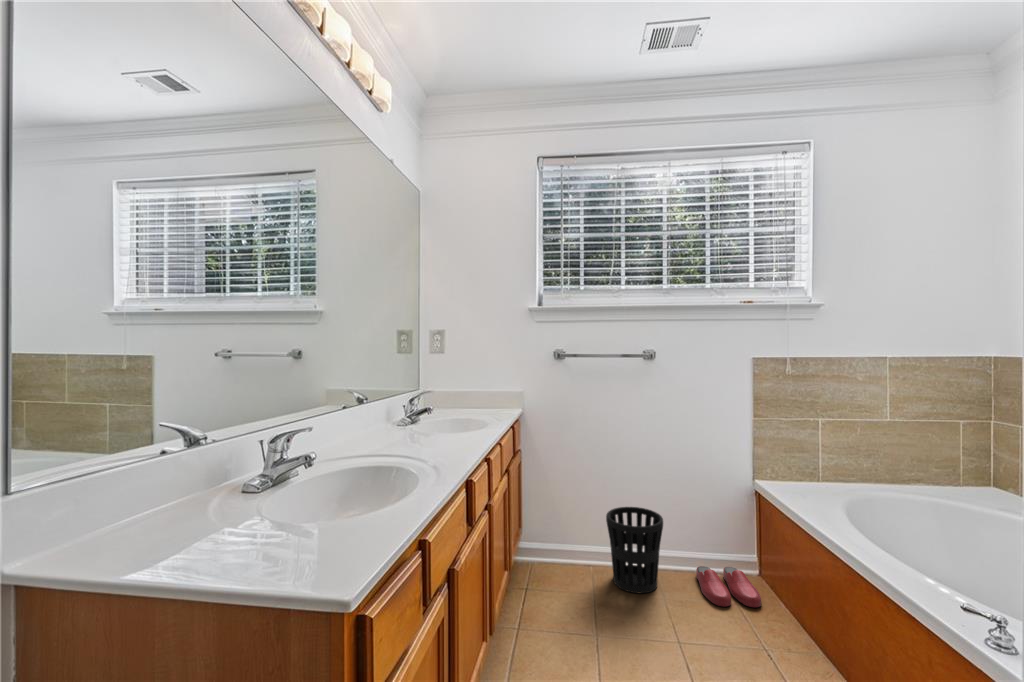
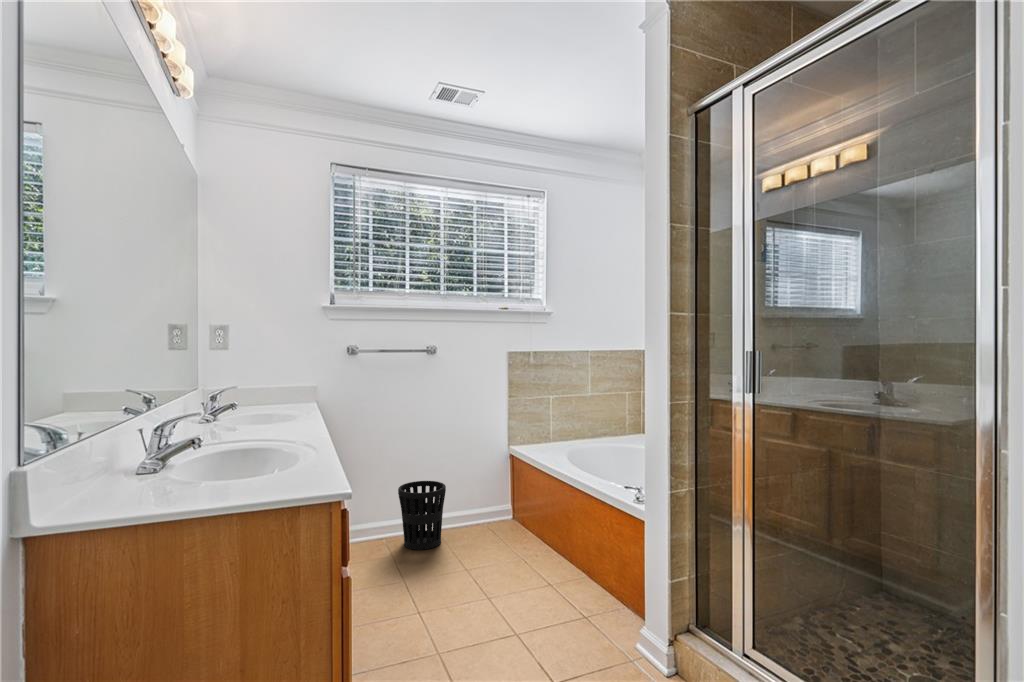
slippers: present [696,566,761,607] -> none [469,517,517,543]

